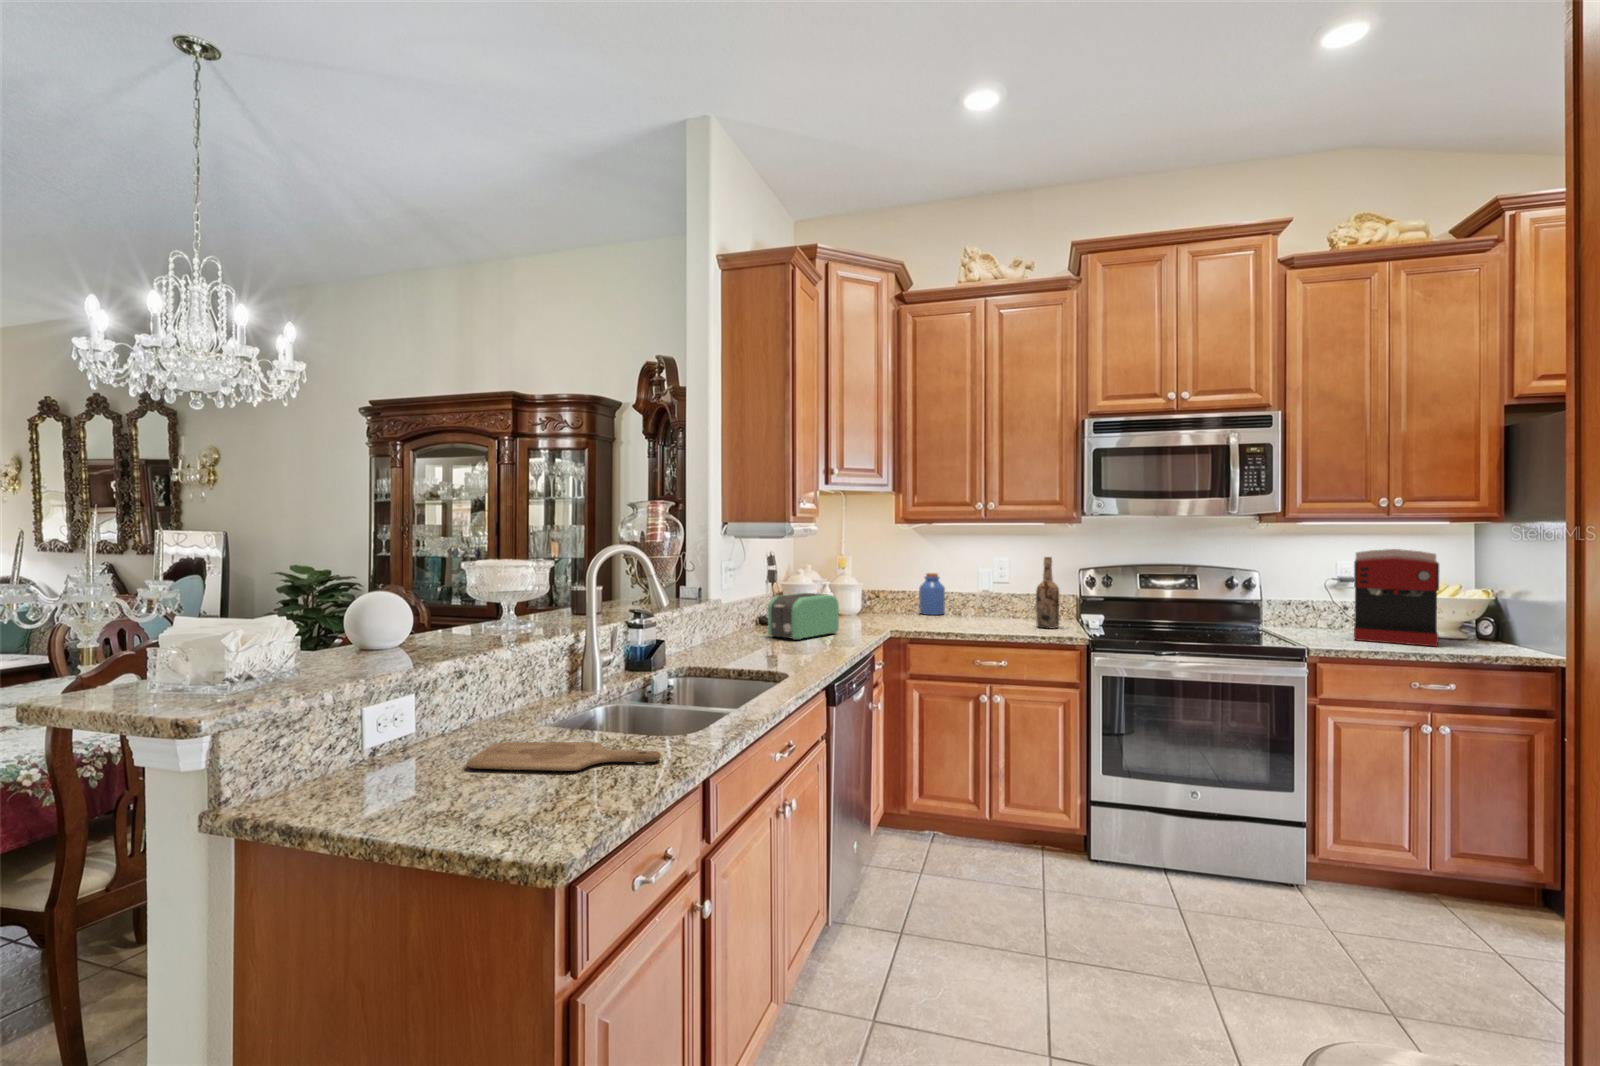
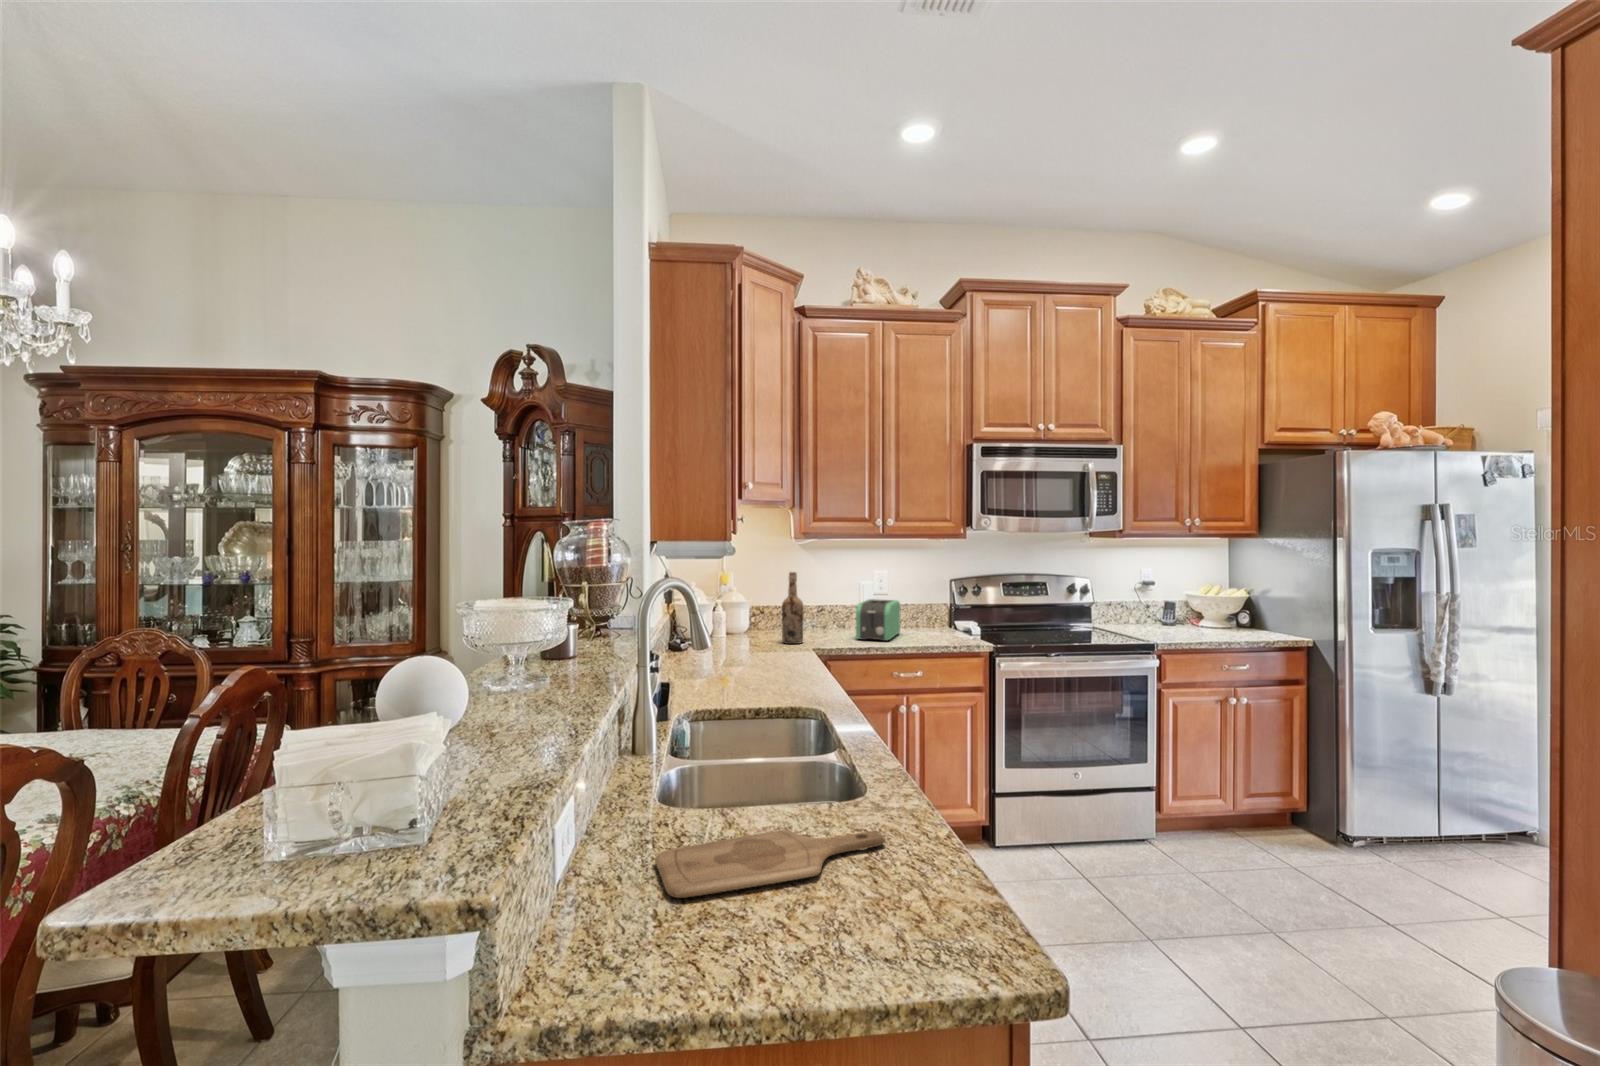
coffee maker: present [1354,549,1439,647] -> none [1160,559,1232,636]
wine bottle: present [1036,557,1059,628] -> present [782,572,804,644]
jar: present [919,573,945,615] -> none [806,587,831,628]
toaster: present [768,593,839,640] -> present [856,599,901,641]

